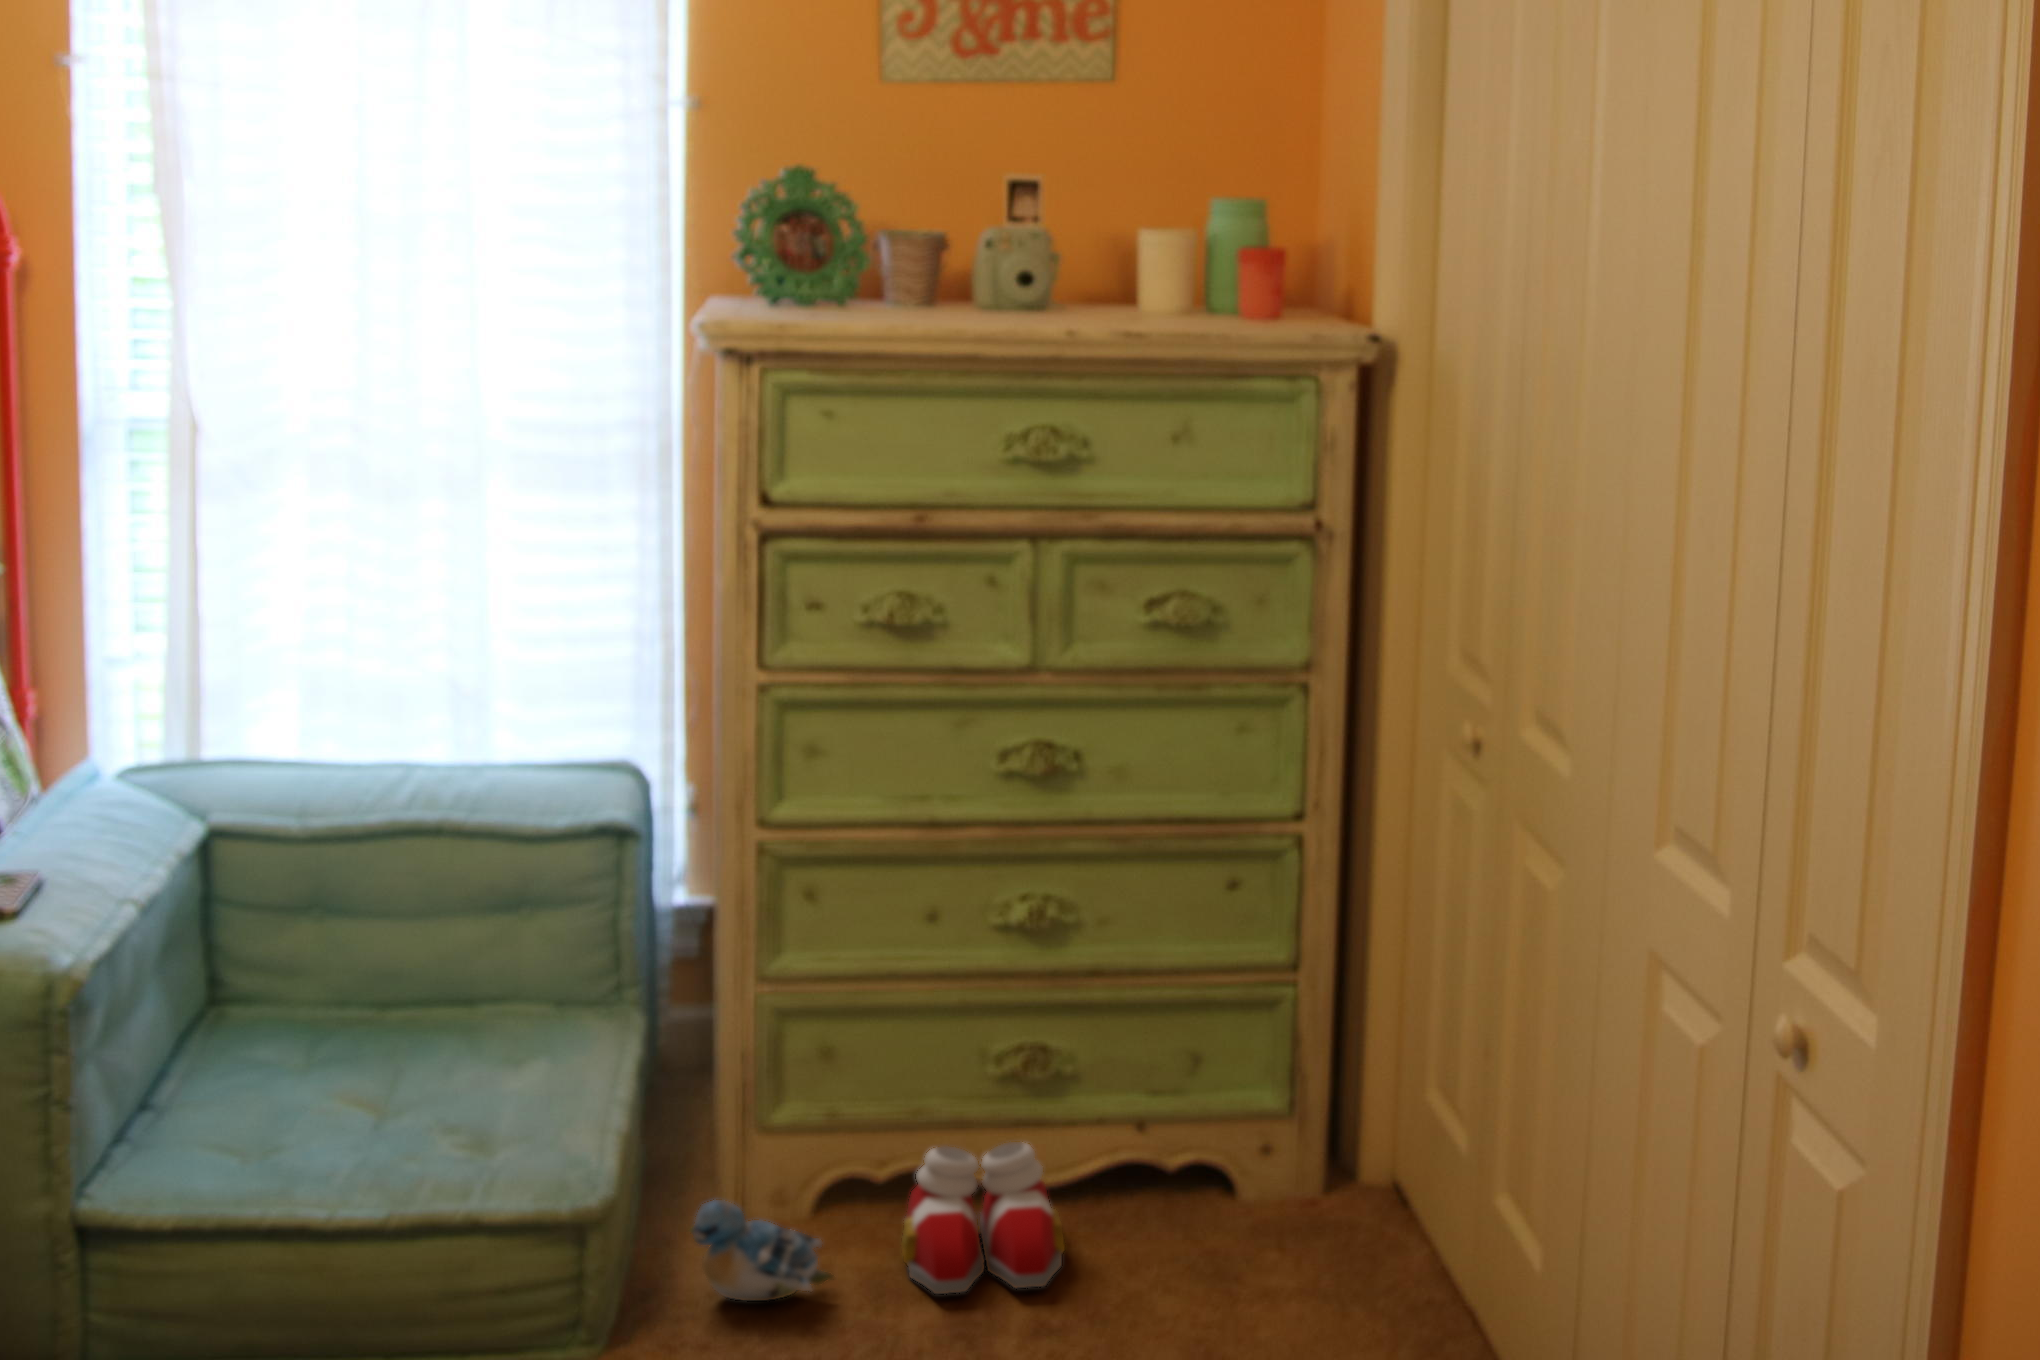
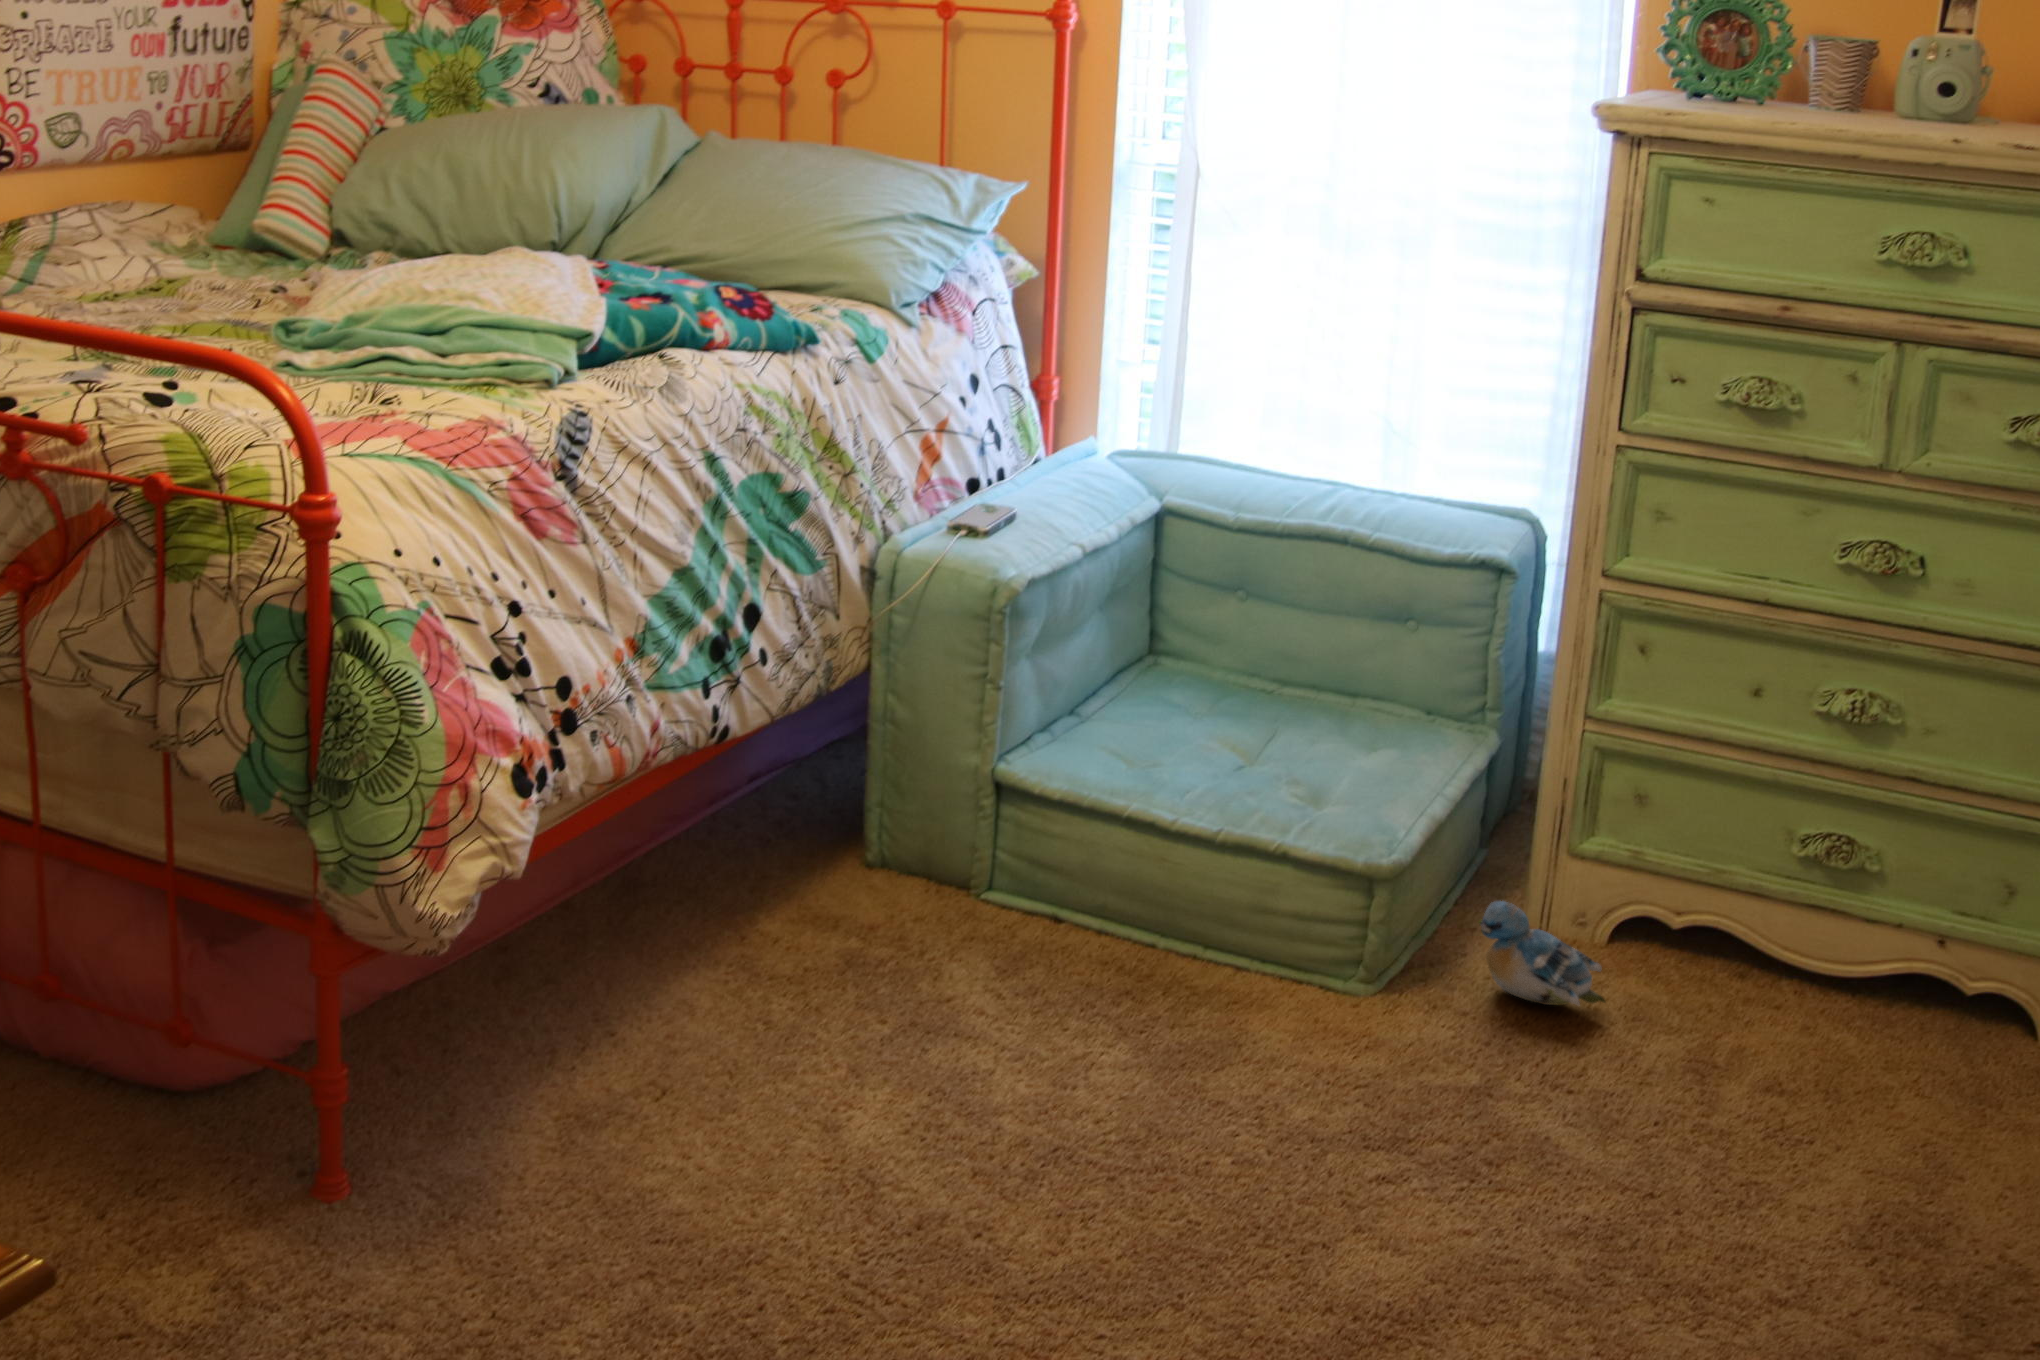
slippers: present [902,1142,1065,1294] -> none [1678,913,1845,1070]

